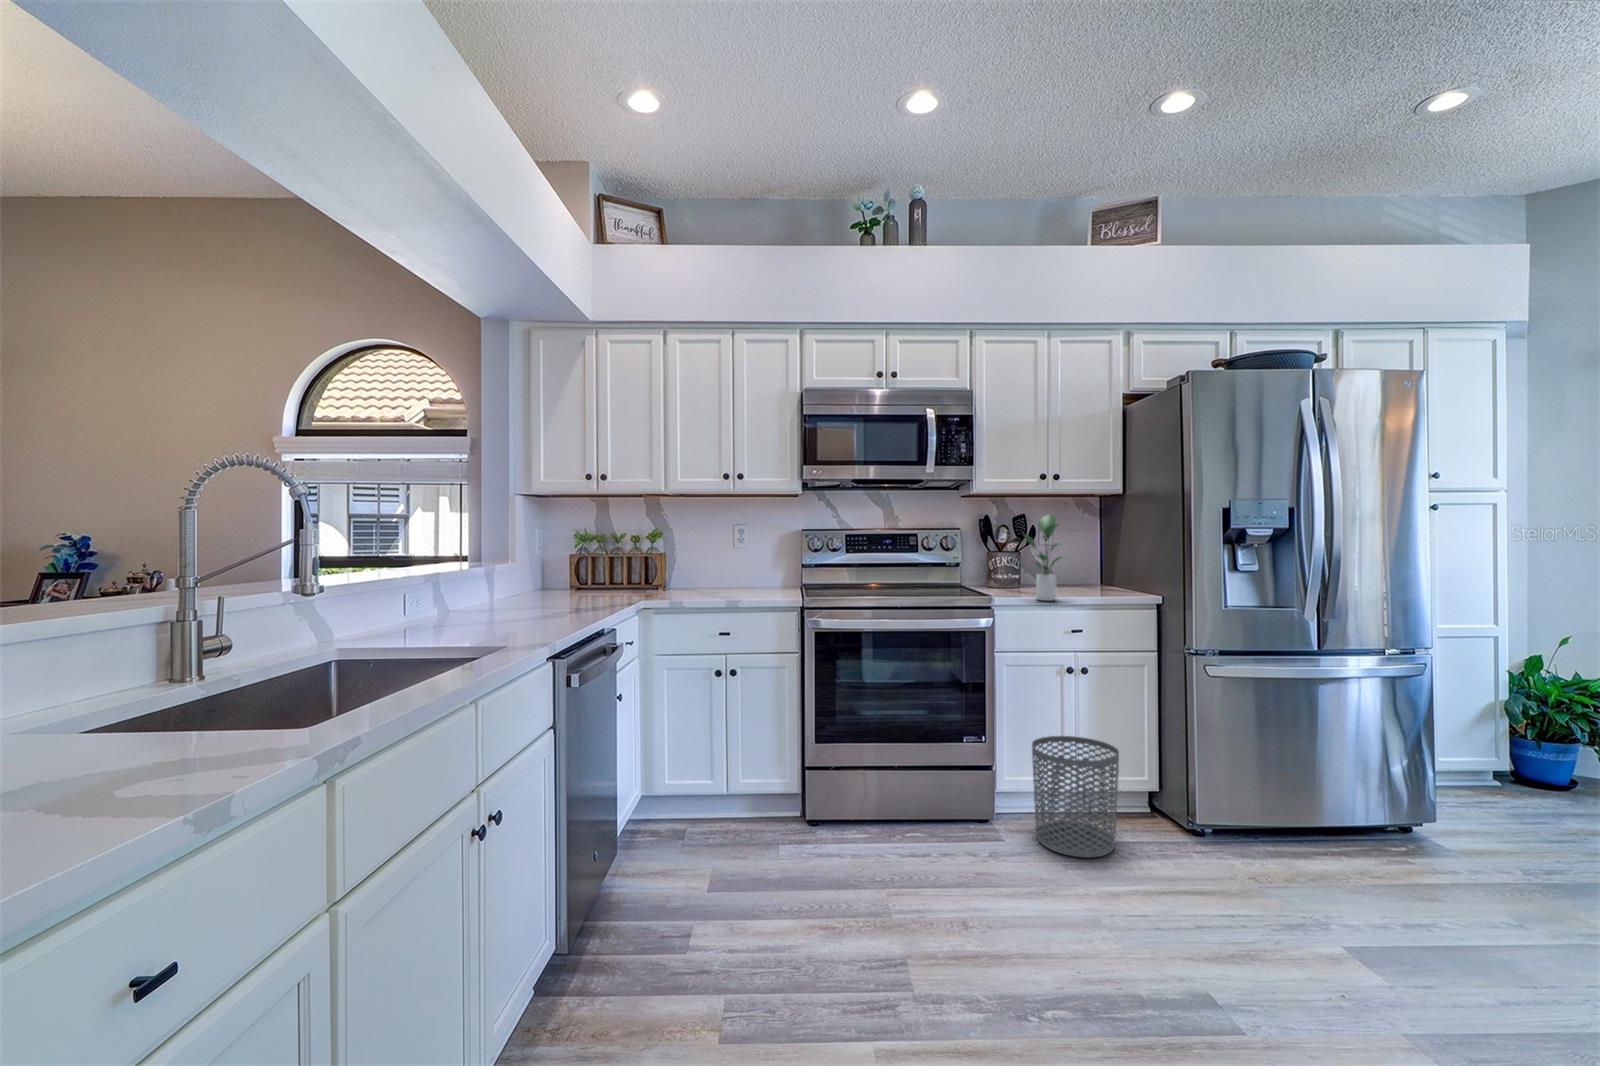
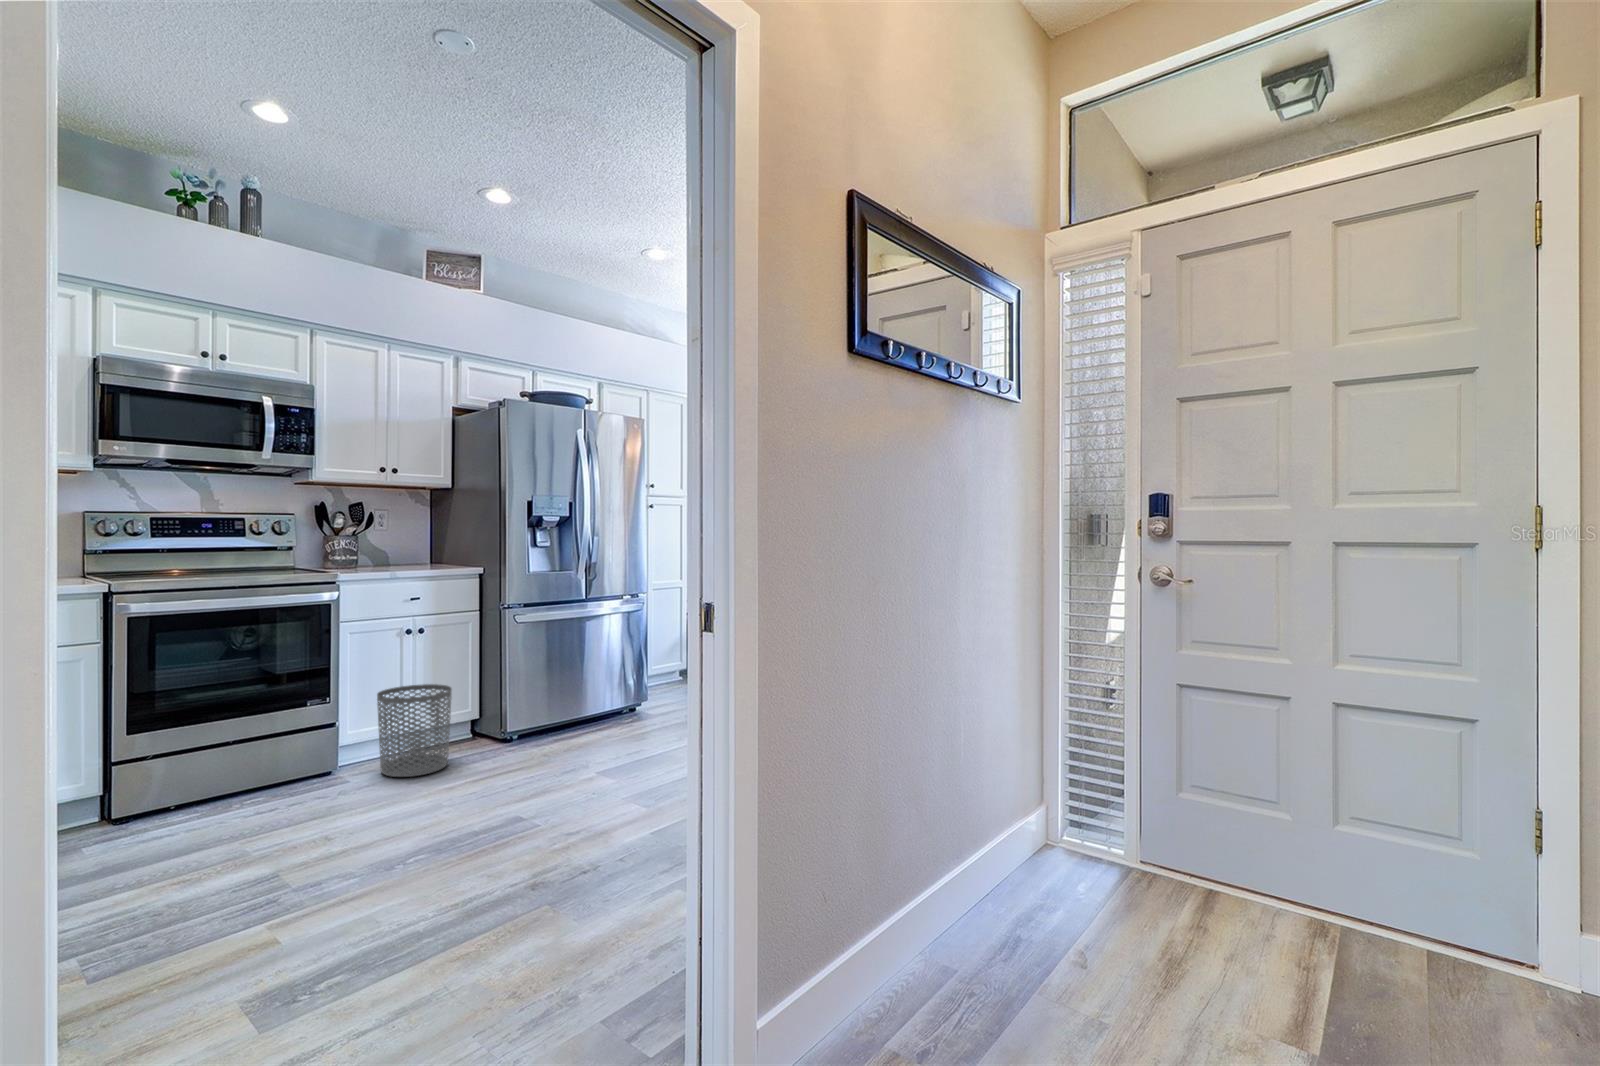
potted plant: present [1023,514,1064,601] -> none [364,501,406,575]

